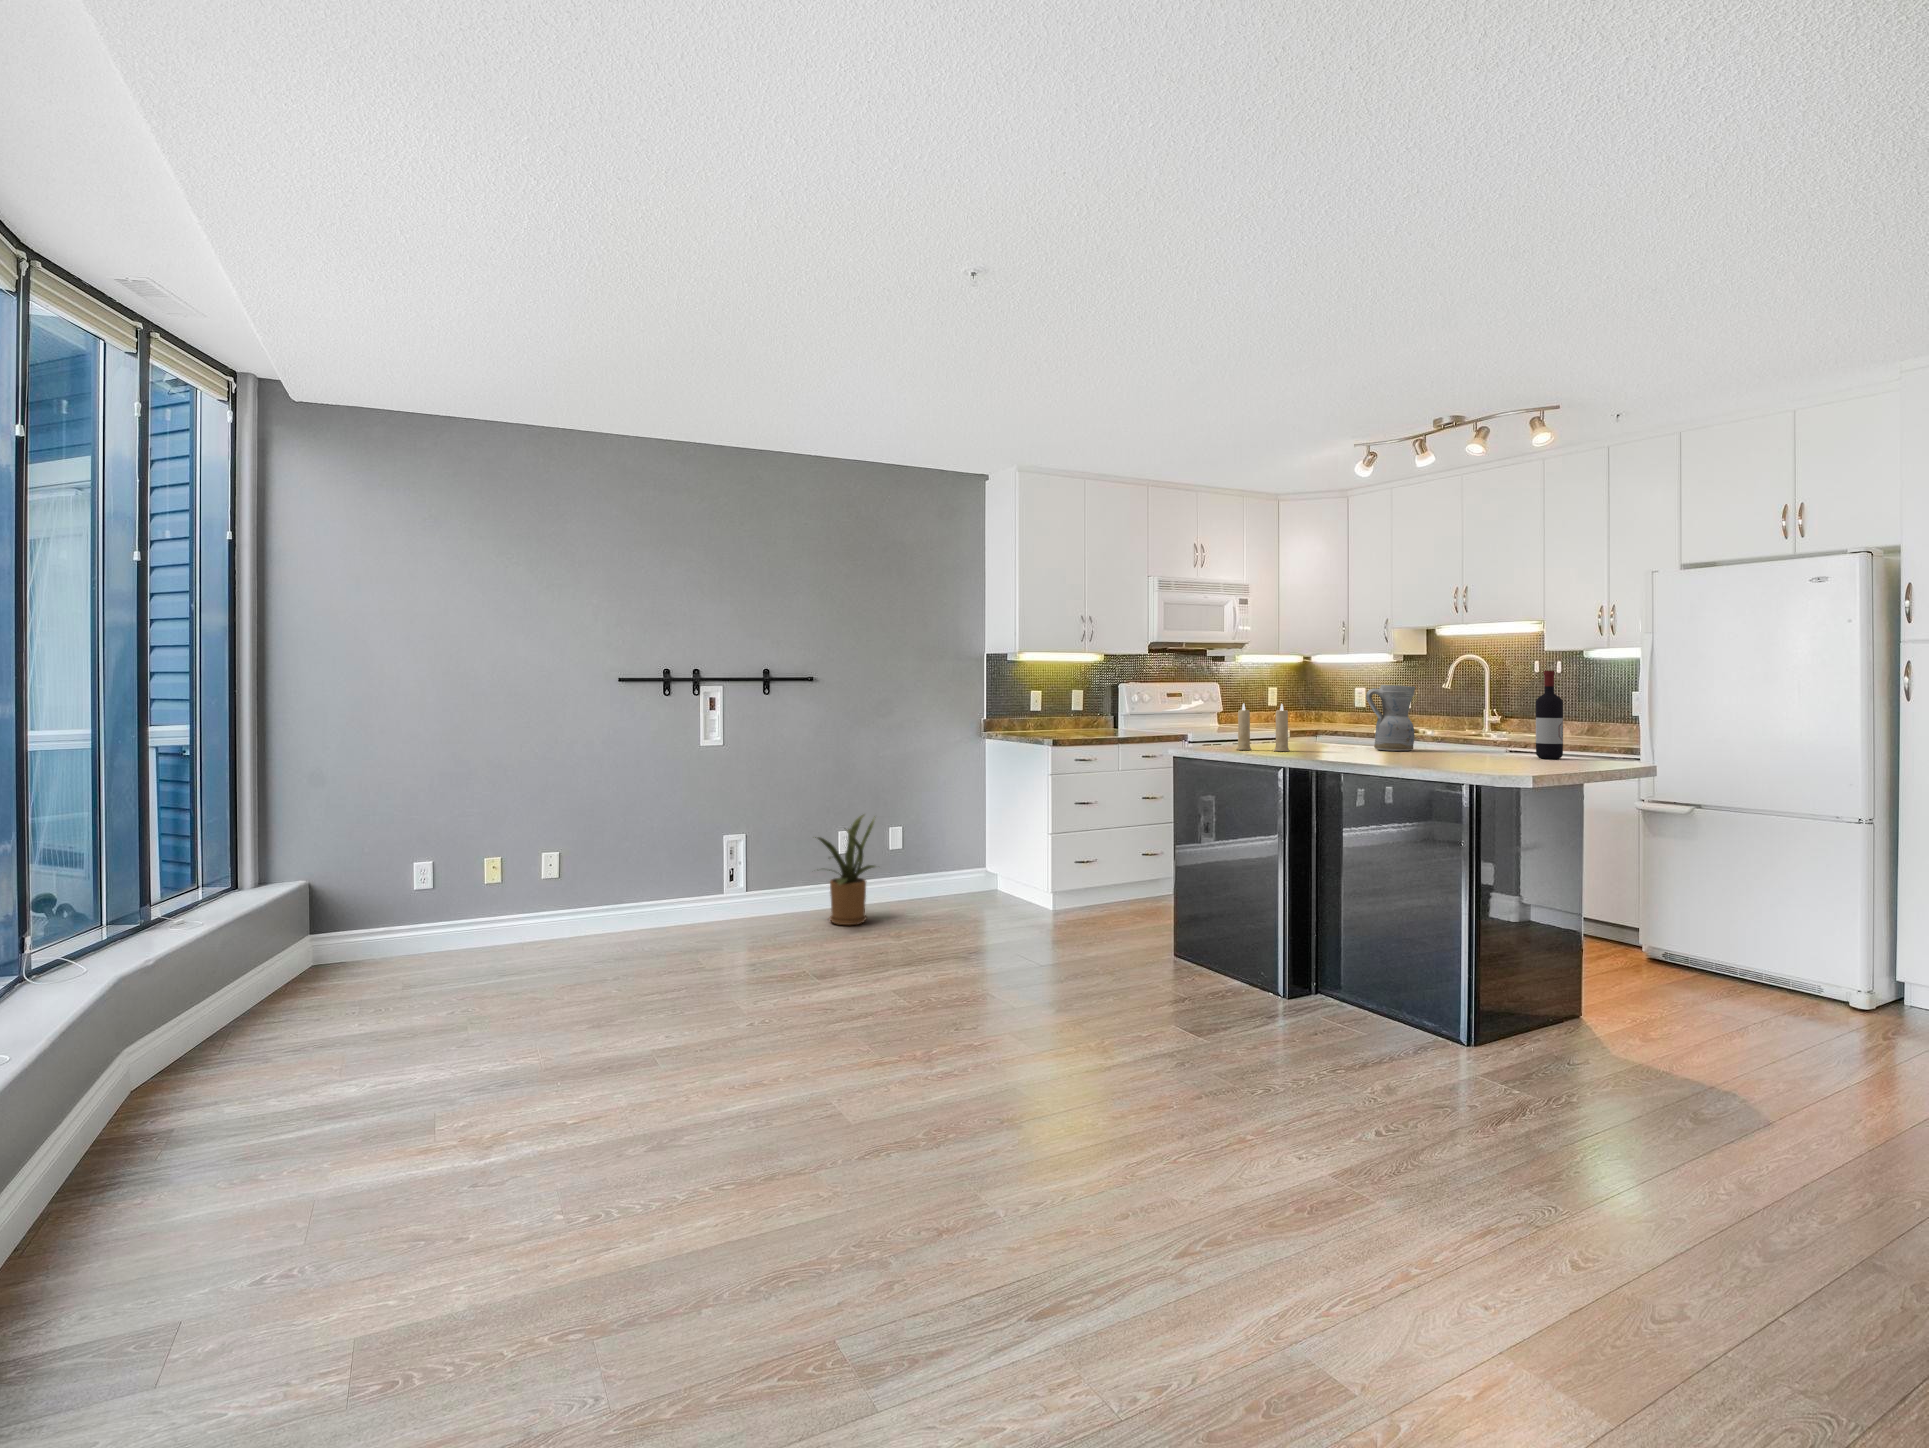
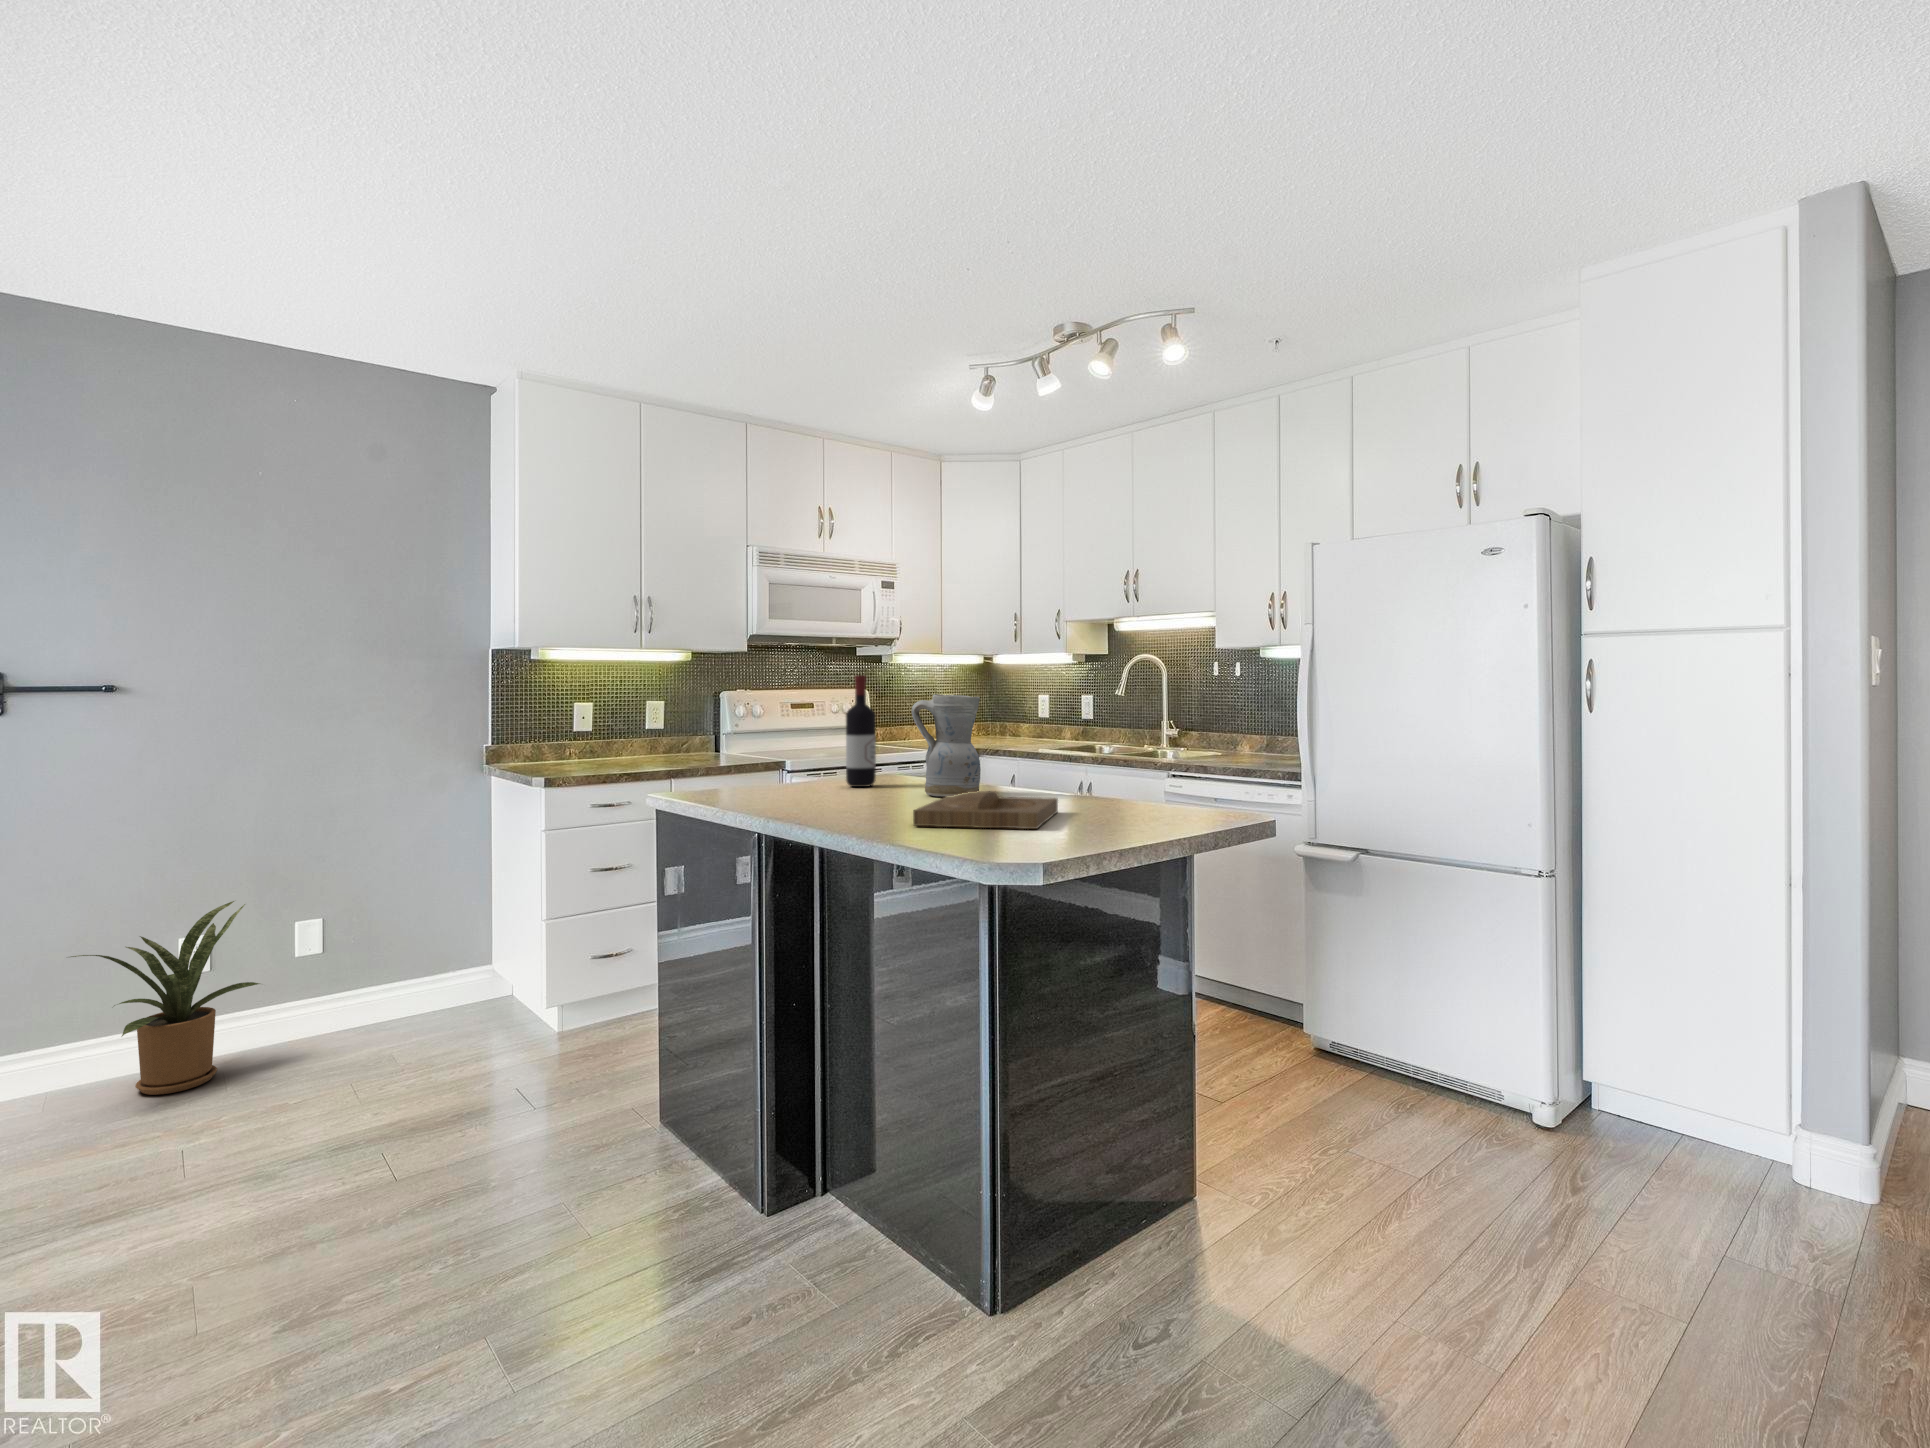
wine bottle: present [1536,671,1563,759] -> present [846,675,876,787]
candle: present [1236,703,1290,751] -> none [707,724,786,803]
tray: none [1411,743,1496,763] -> present [913,791,1058,829]

